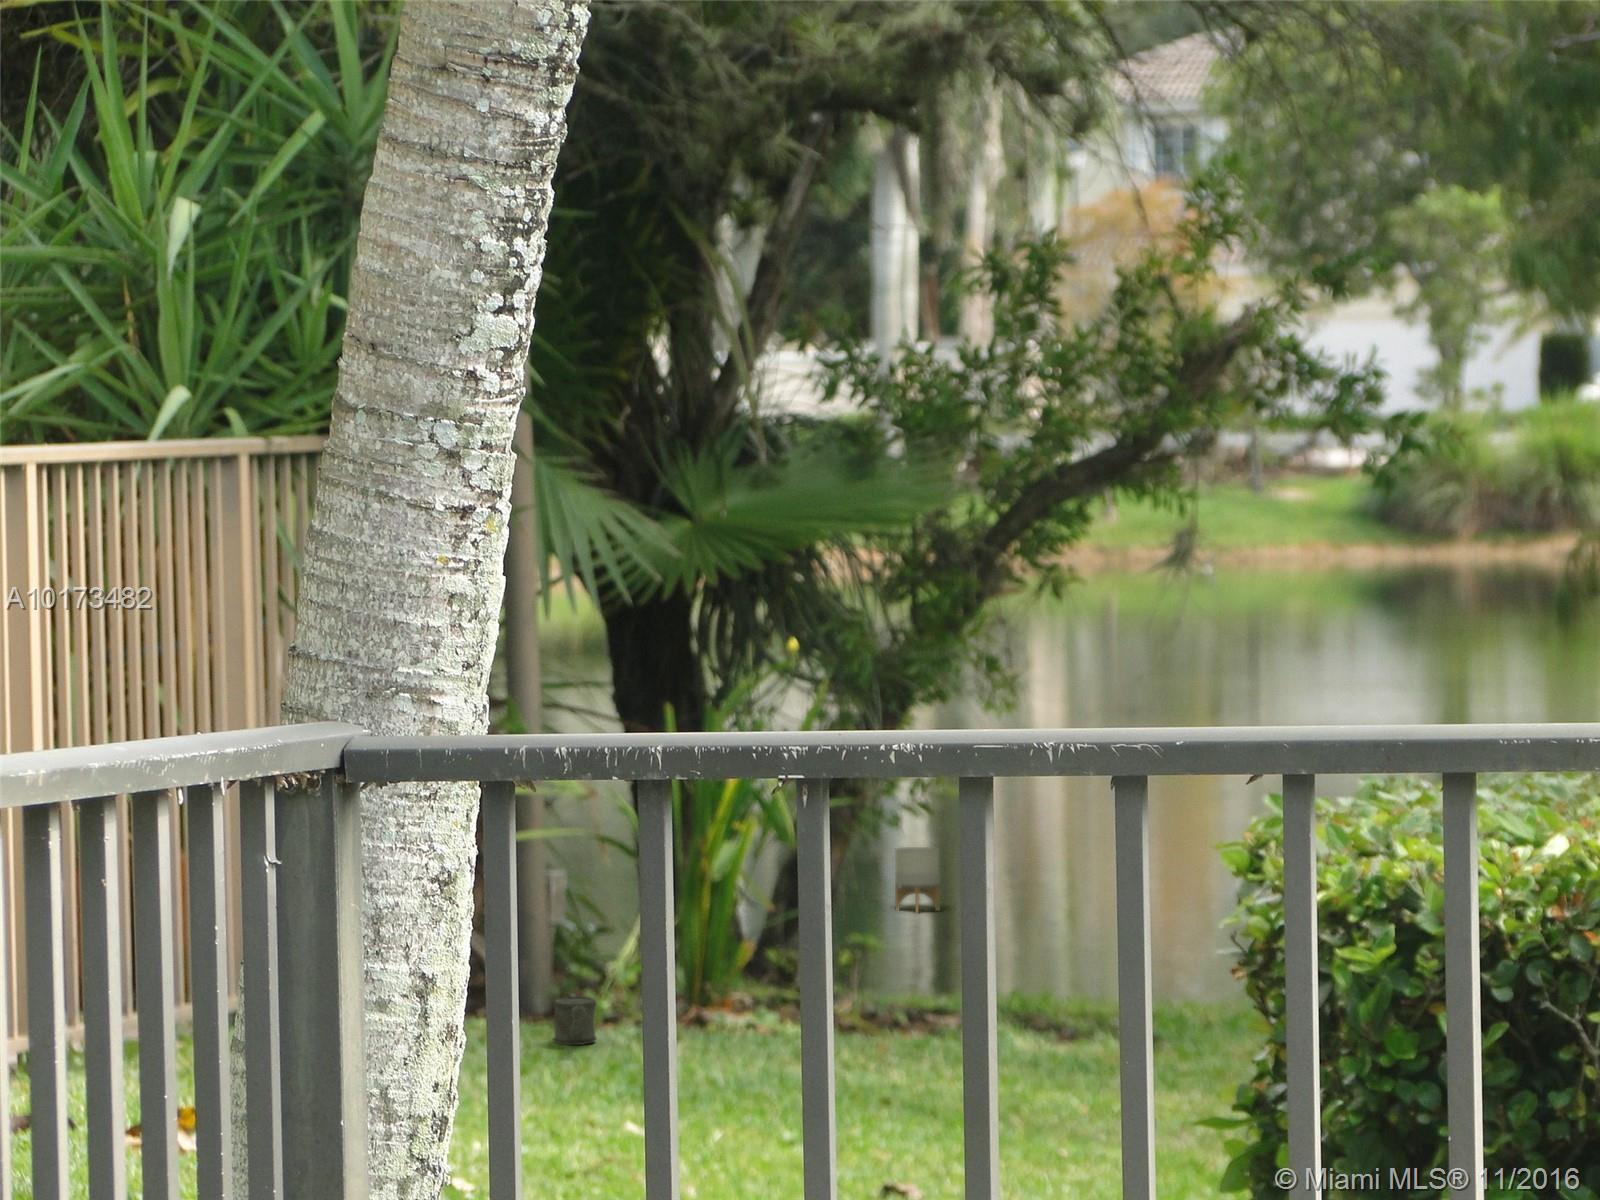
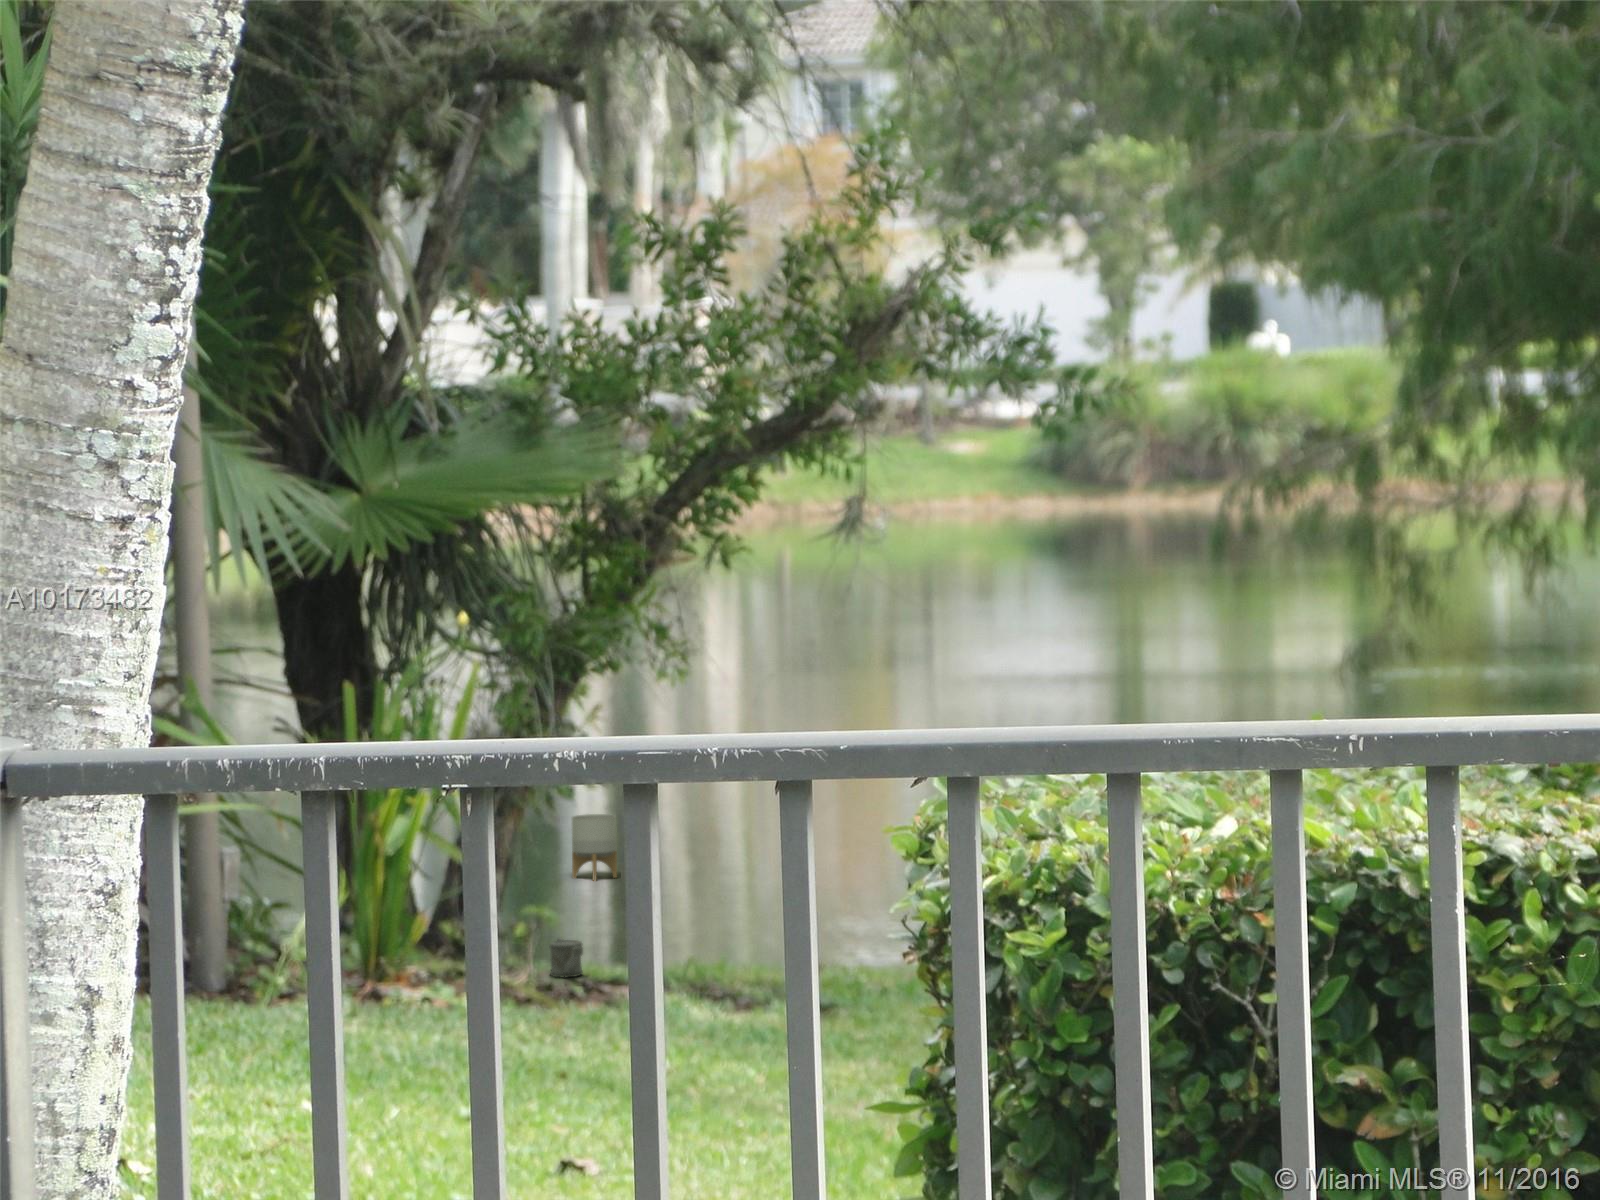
watering can: present [553,993,596,1045] -> present [549,938,583,977]

